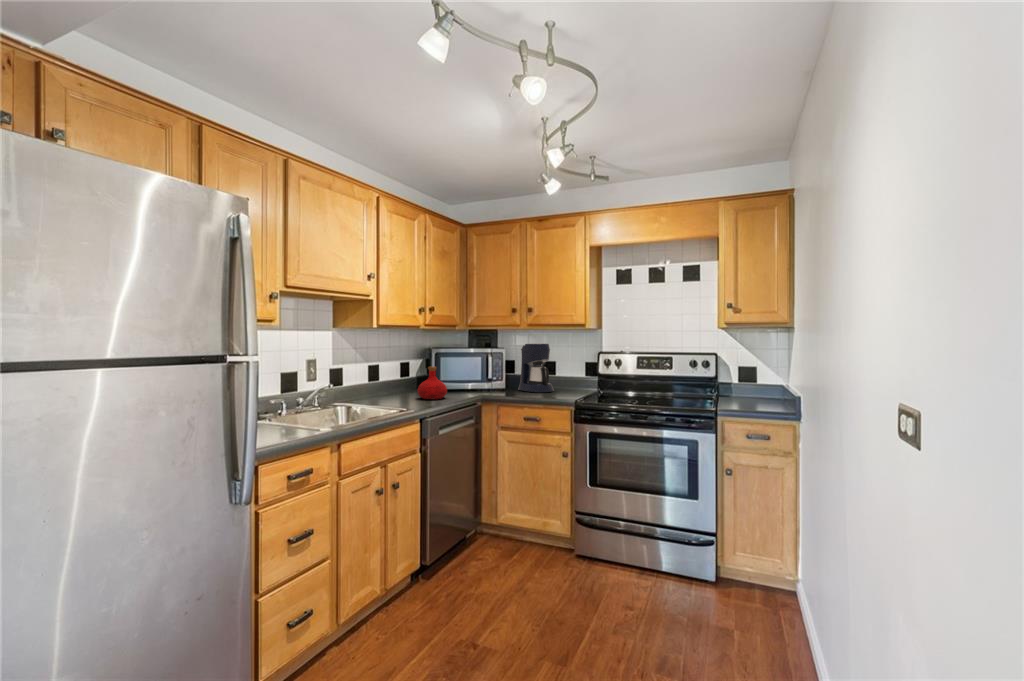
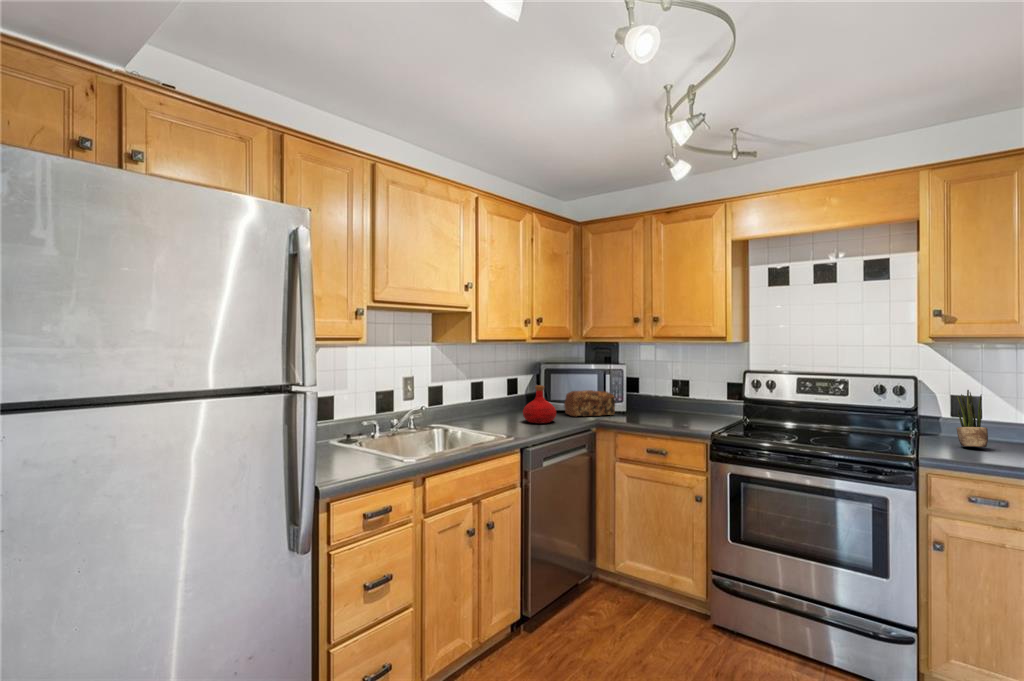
coffee maker: present [518,343,554,392] -> none [643,359,687,418]
potted plant: none [742,361,761,403] -> present [957,390,988,447]
bread loaf: none [452,371,496,394] -> present [564,390,615,416]

